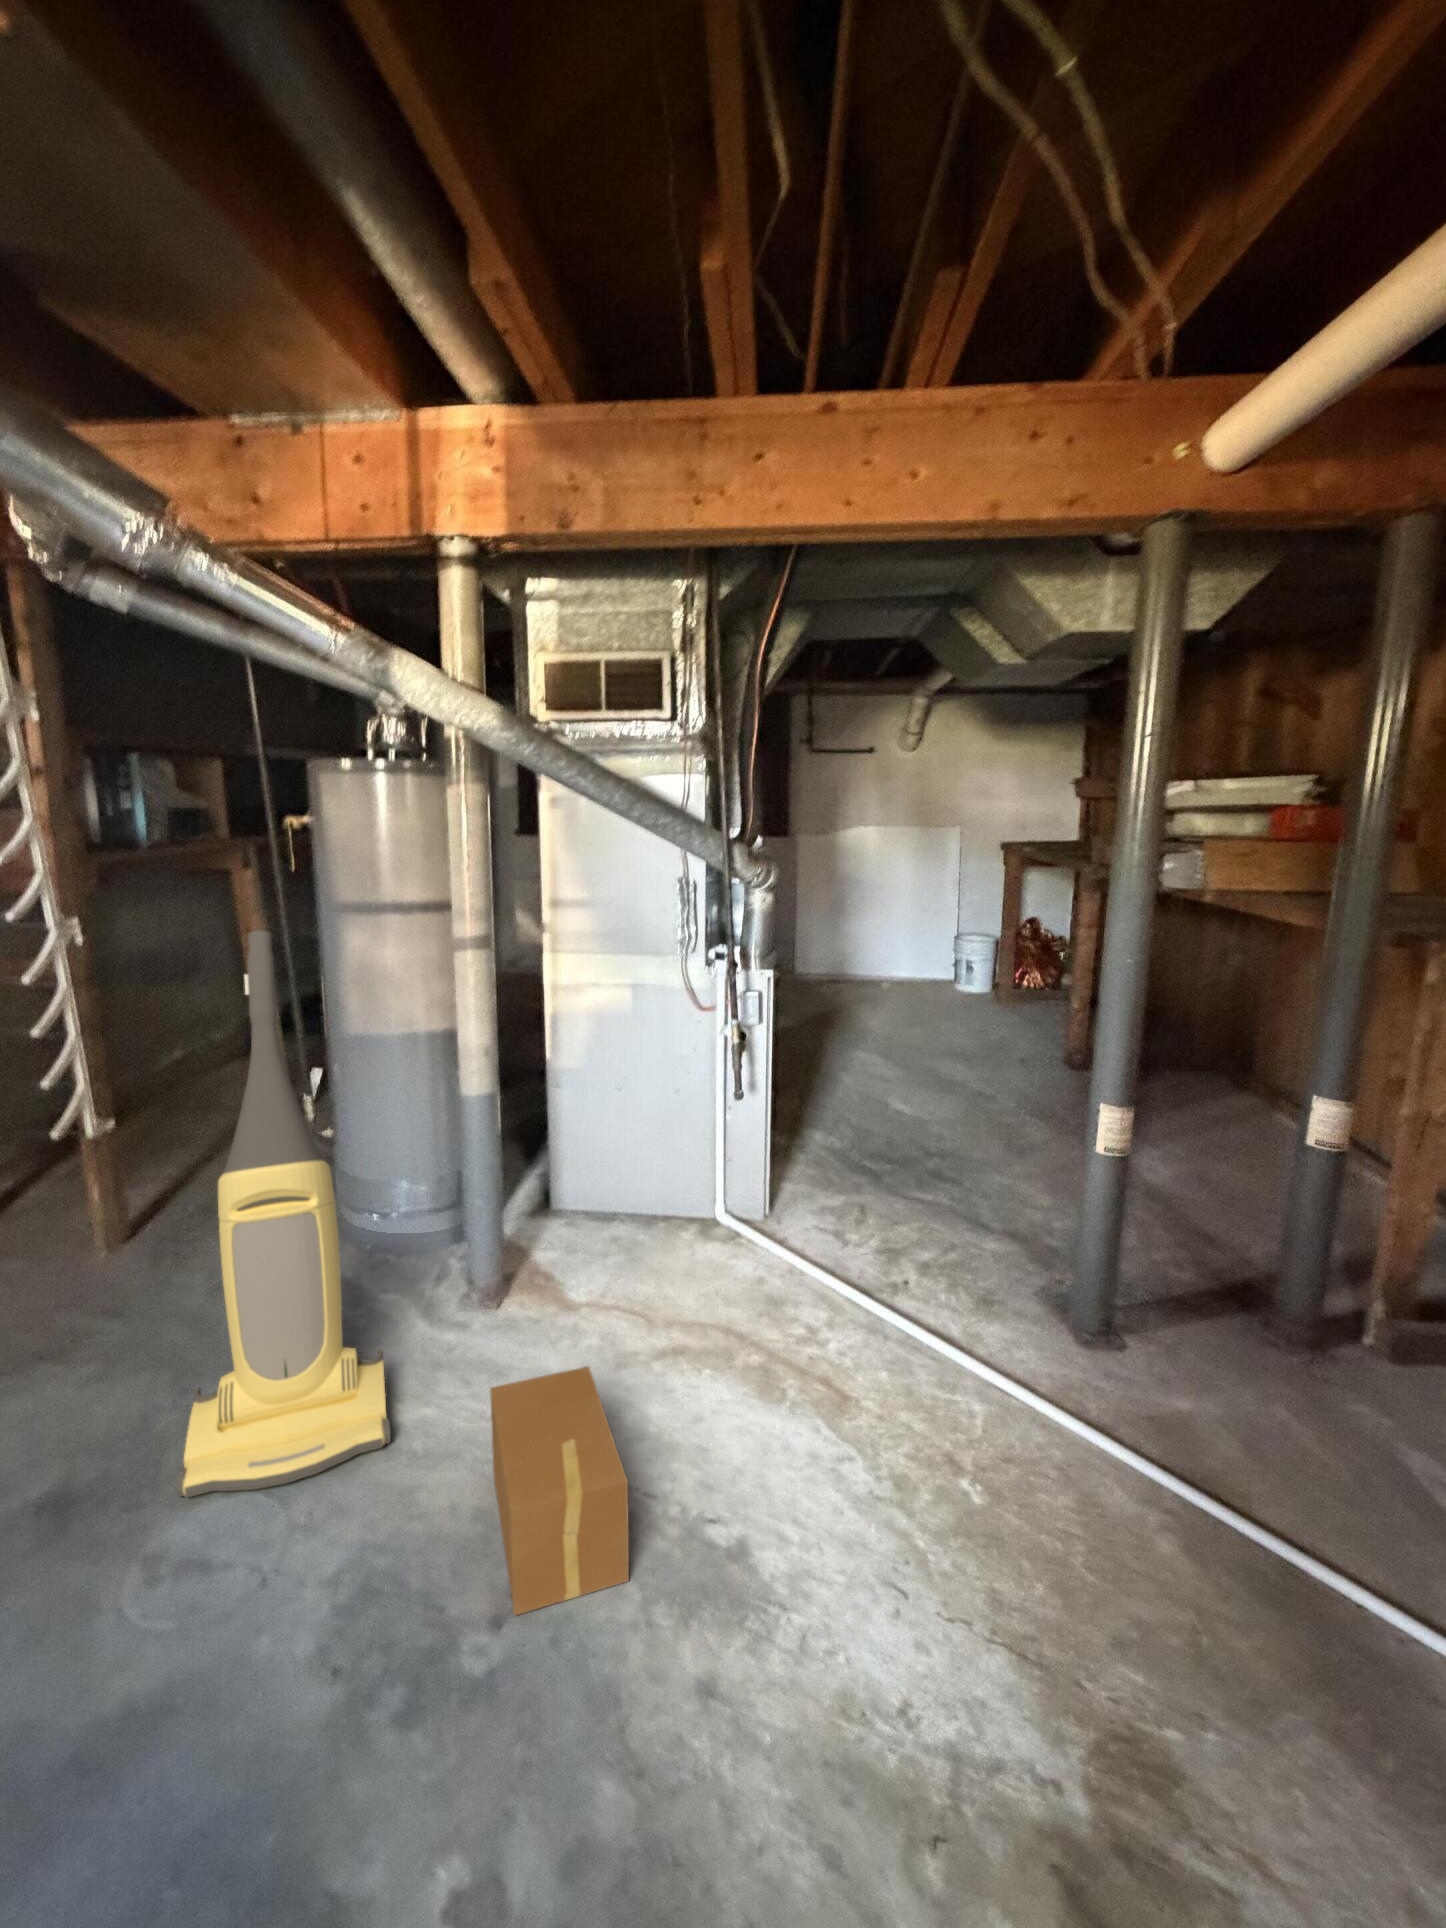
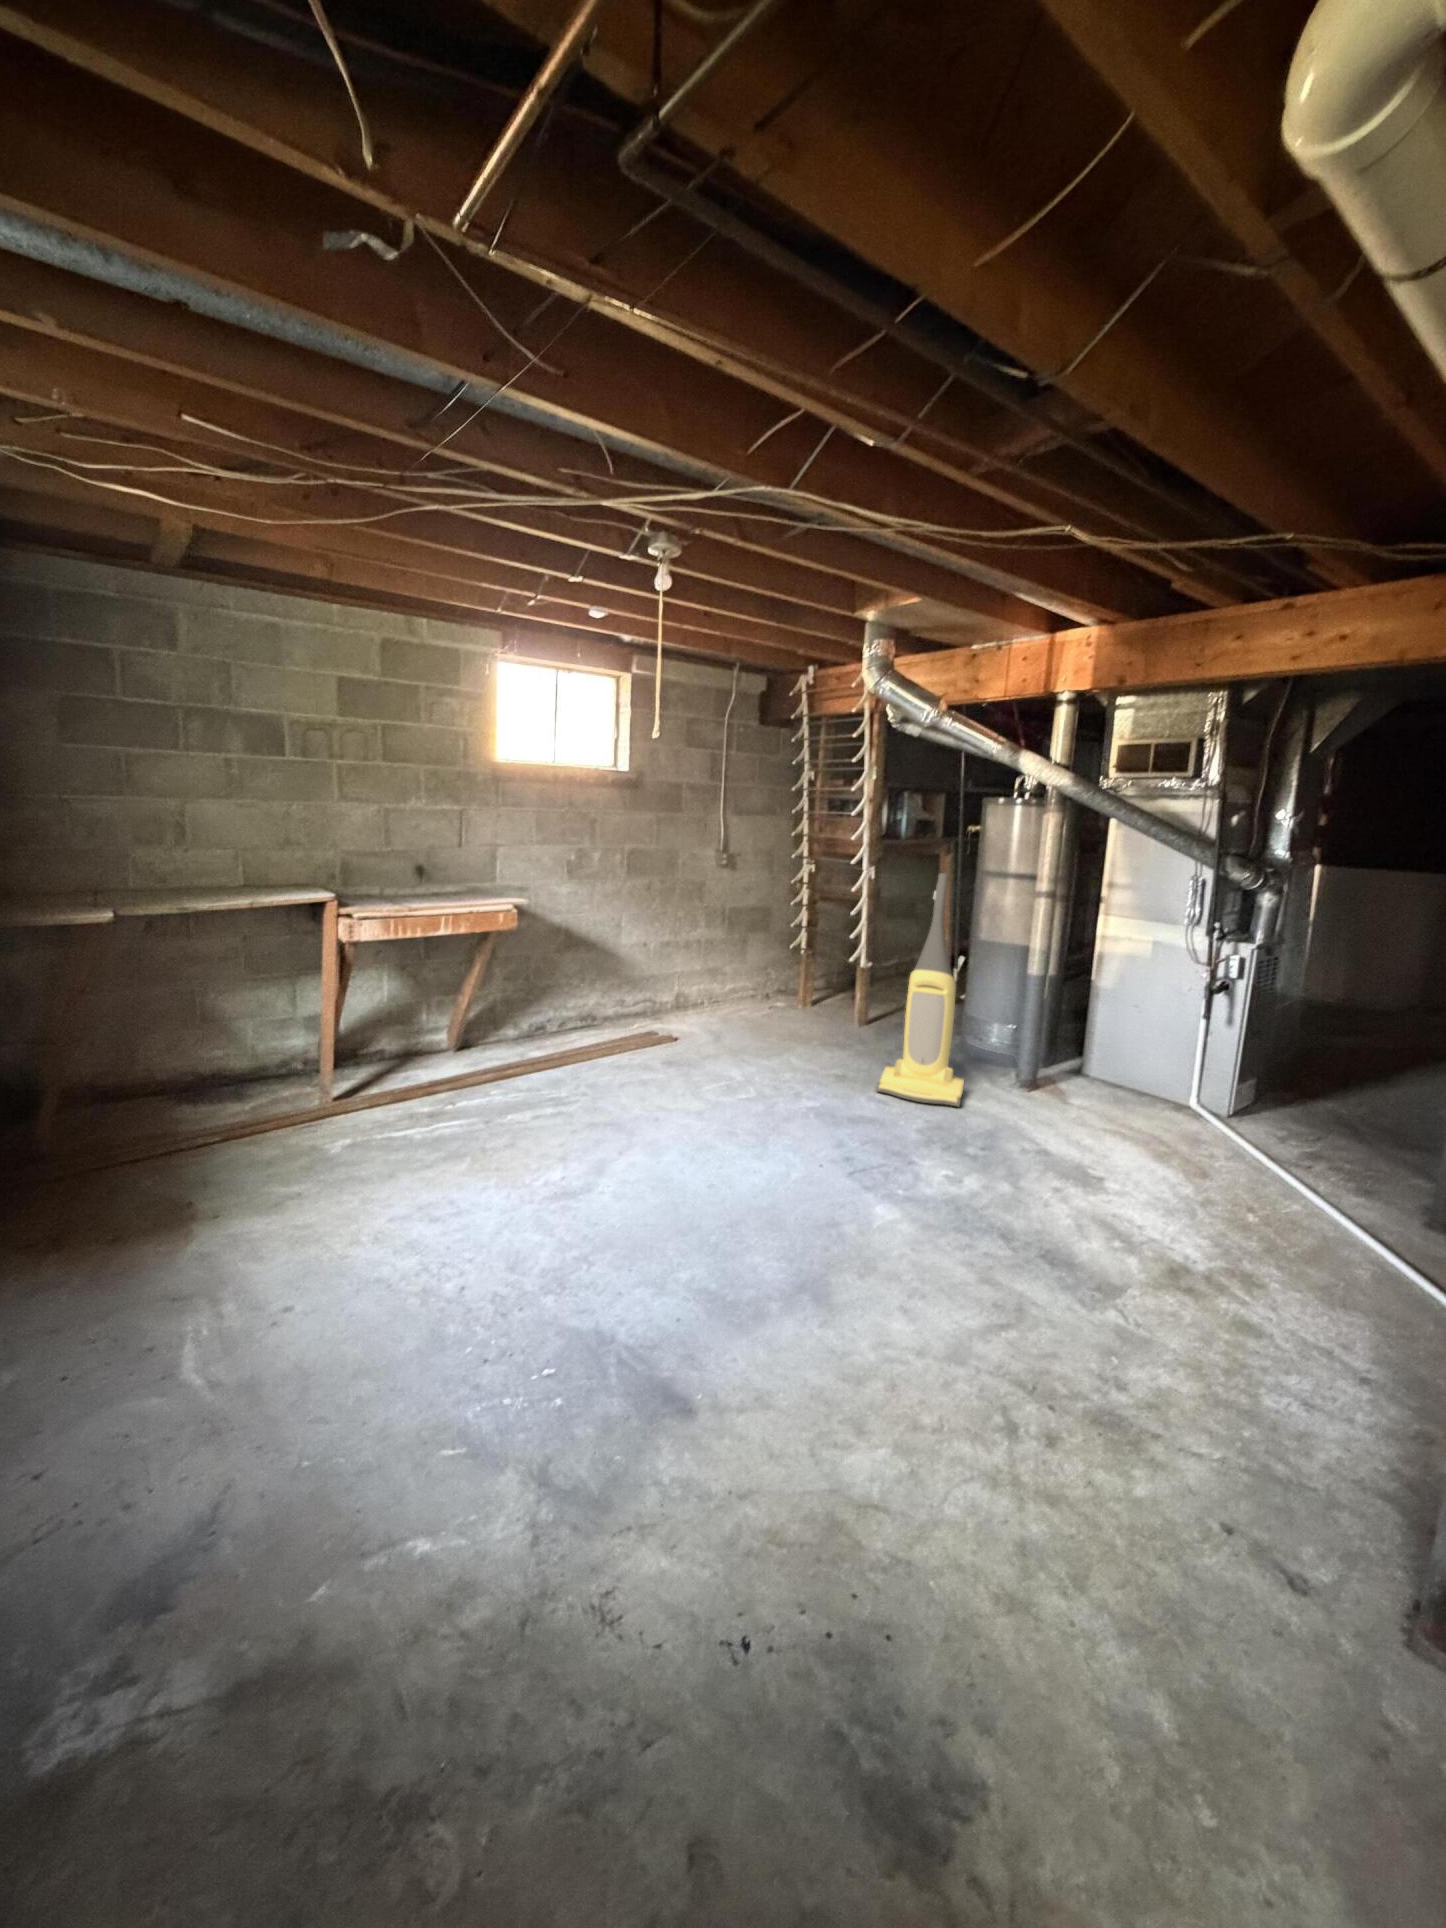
cardboard box: present [490,1366,629,1616] -> none [990,1087,1054,1171]

